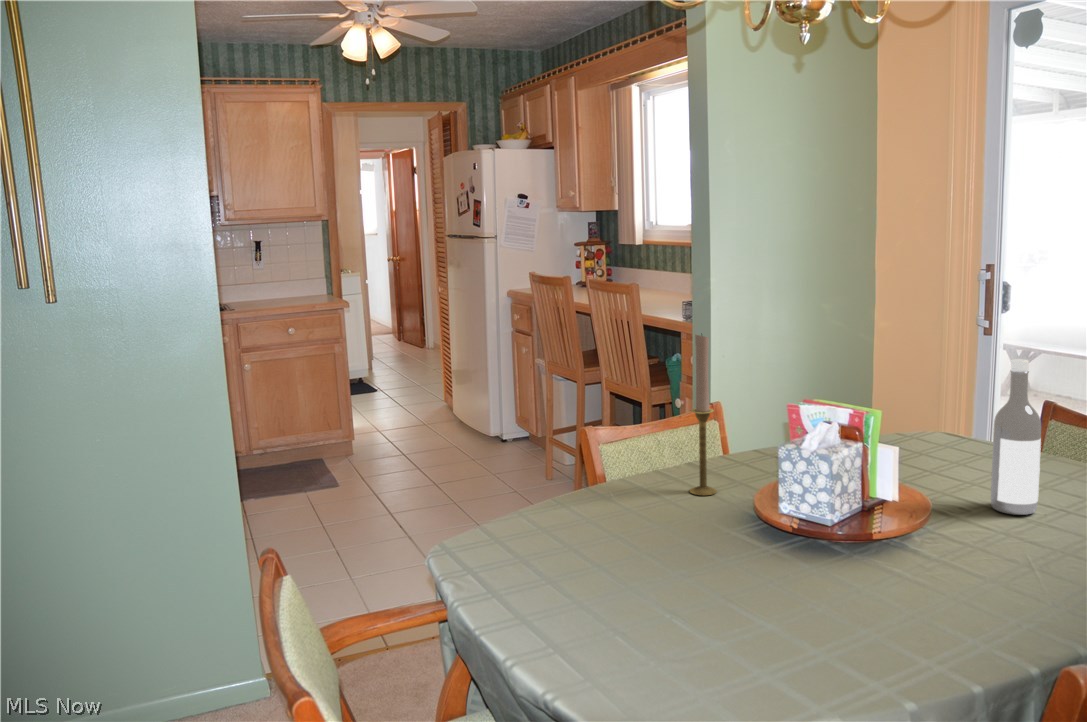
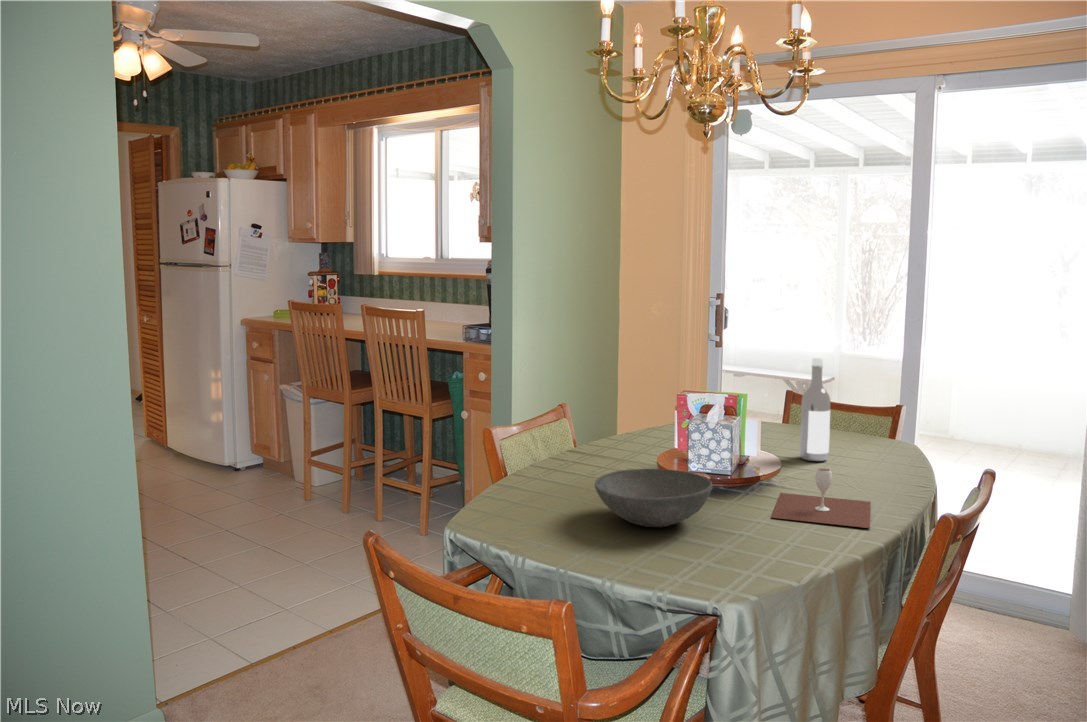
candlestick: present [690,335,717,495] -> none [603,344,624,468]
bowl: none [571,508,735,599] -> present [595,469,712,527]
wine glass: none [835,540,1037,654] -> present [772,468,870,528]

